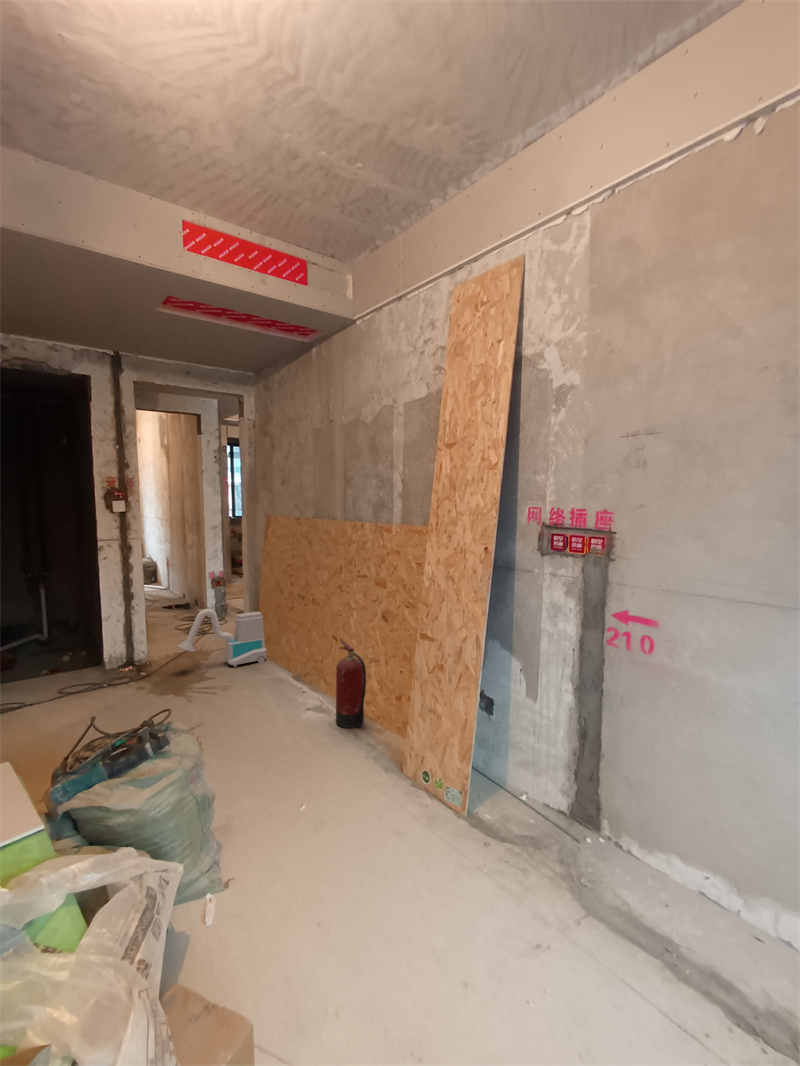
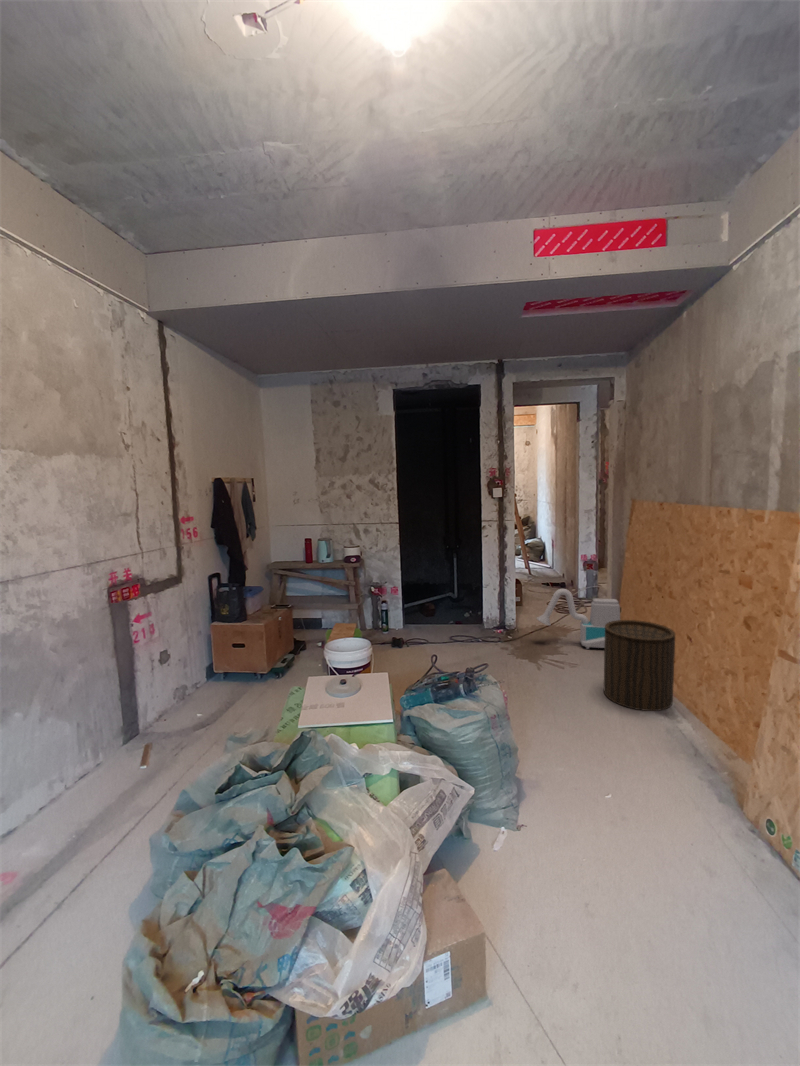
stool: none [263,627,323,712] -> present [604,620,675,711]
fire extinguisher: present [336,639,366,728] -> none [678,644,718,753]

